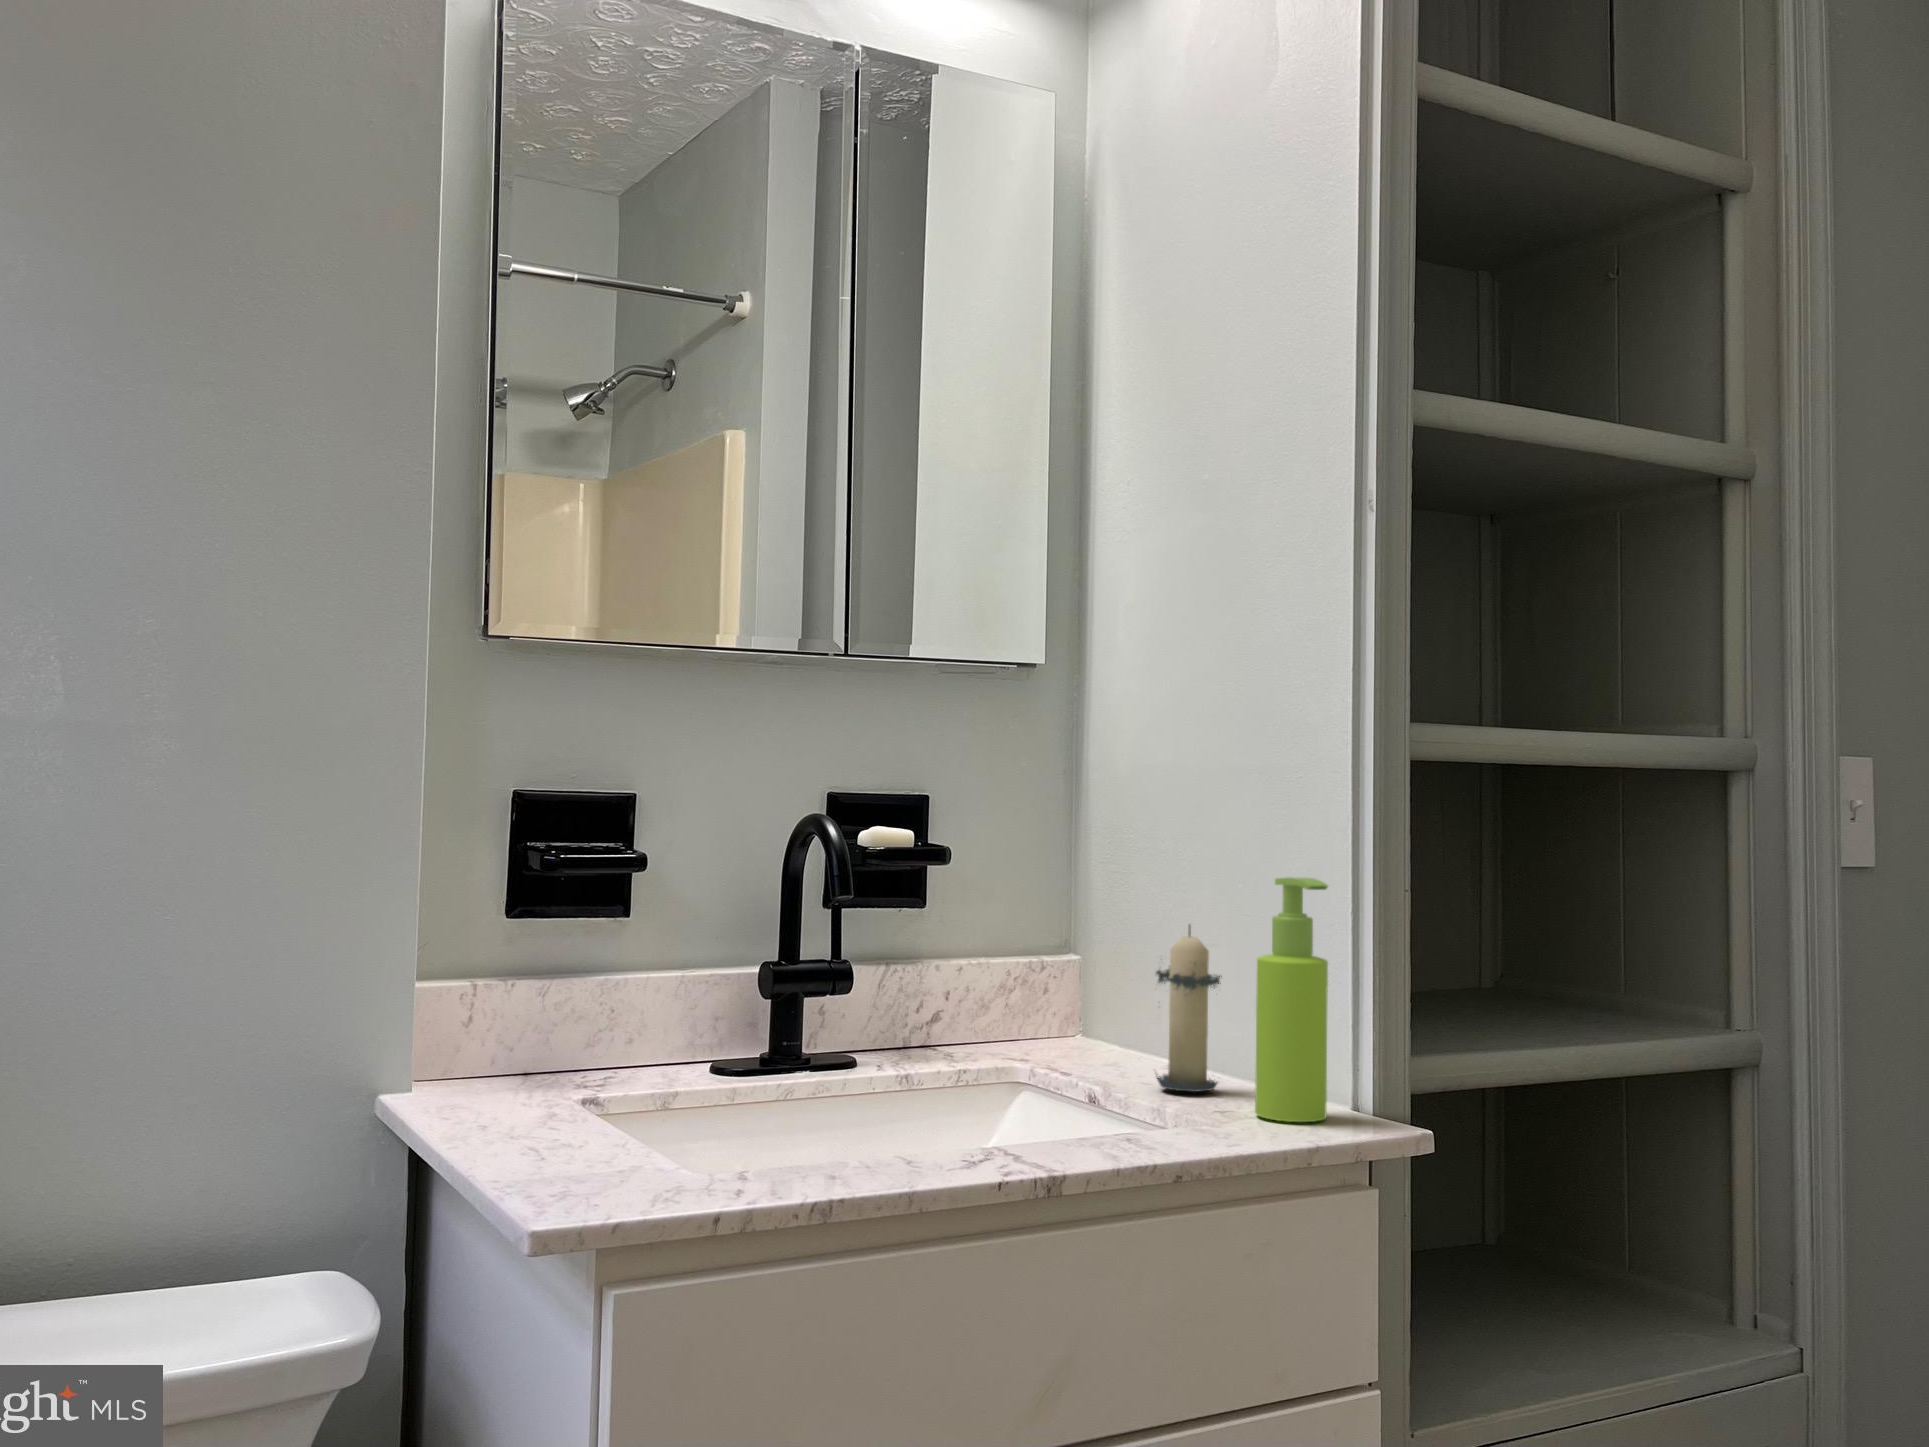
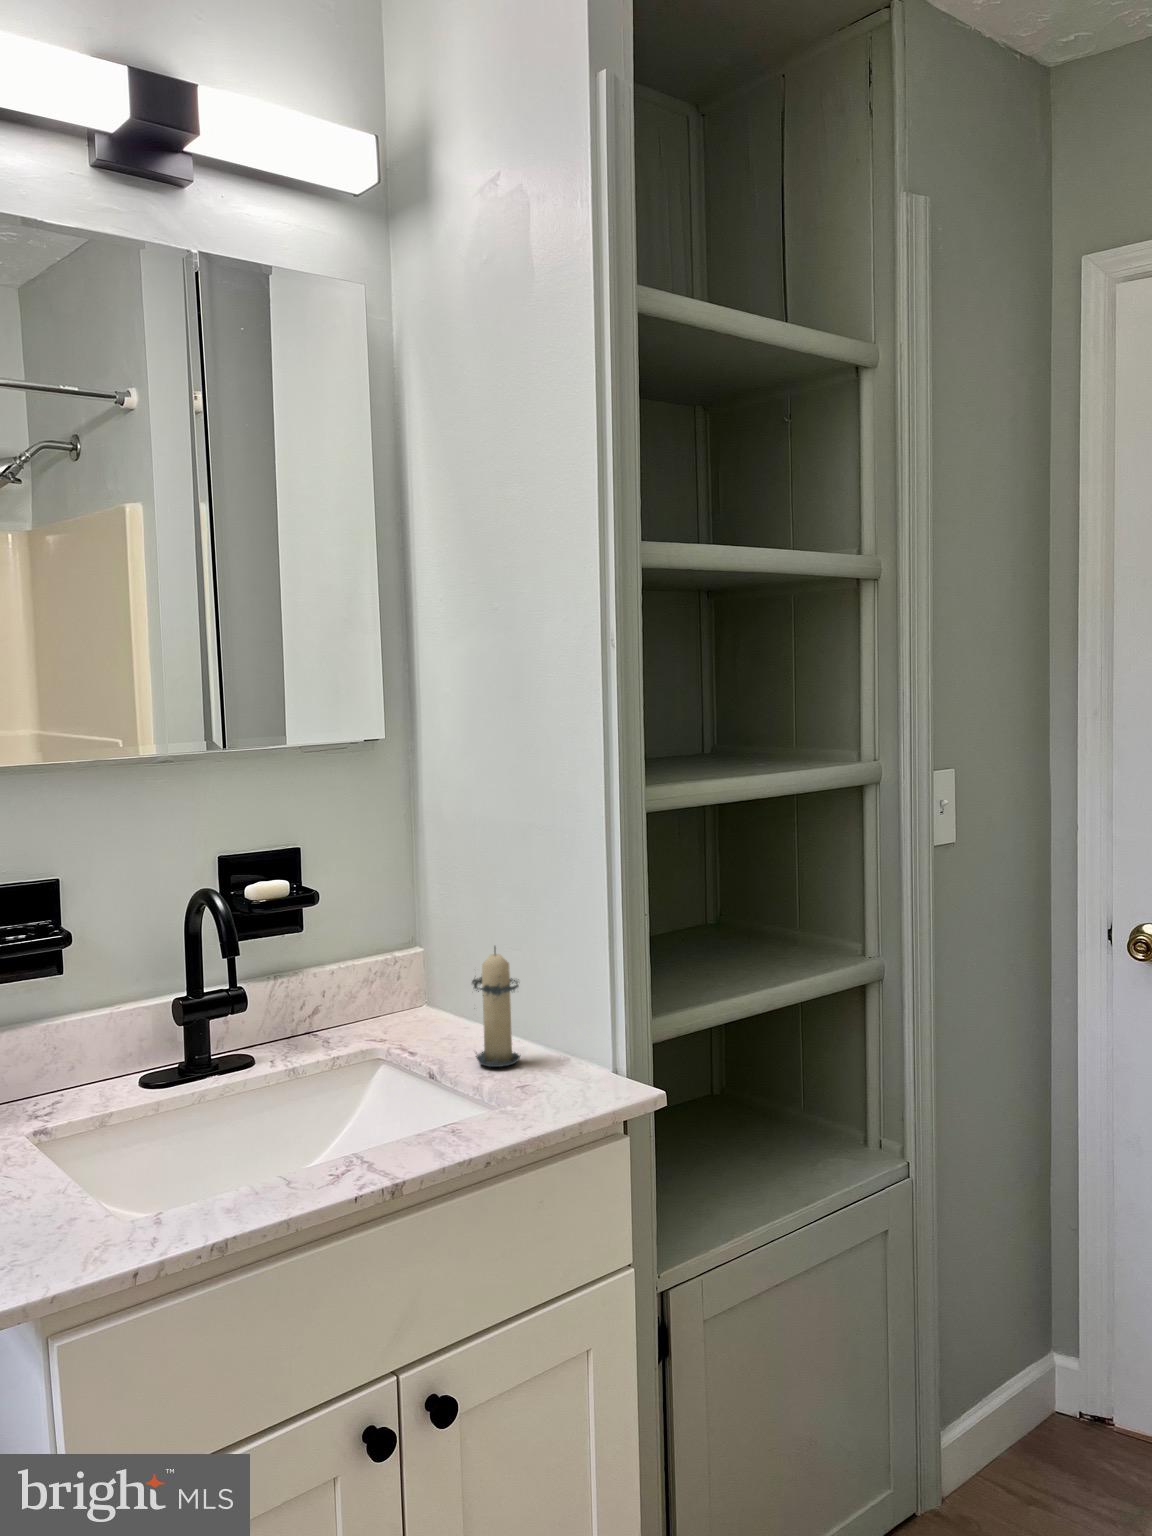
soap dispenser: present [1255,877,1328,1122] -> none [542,919,595,1095]

